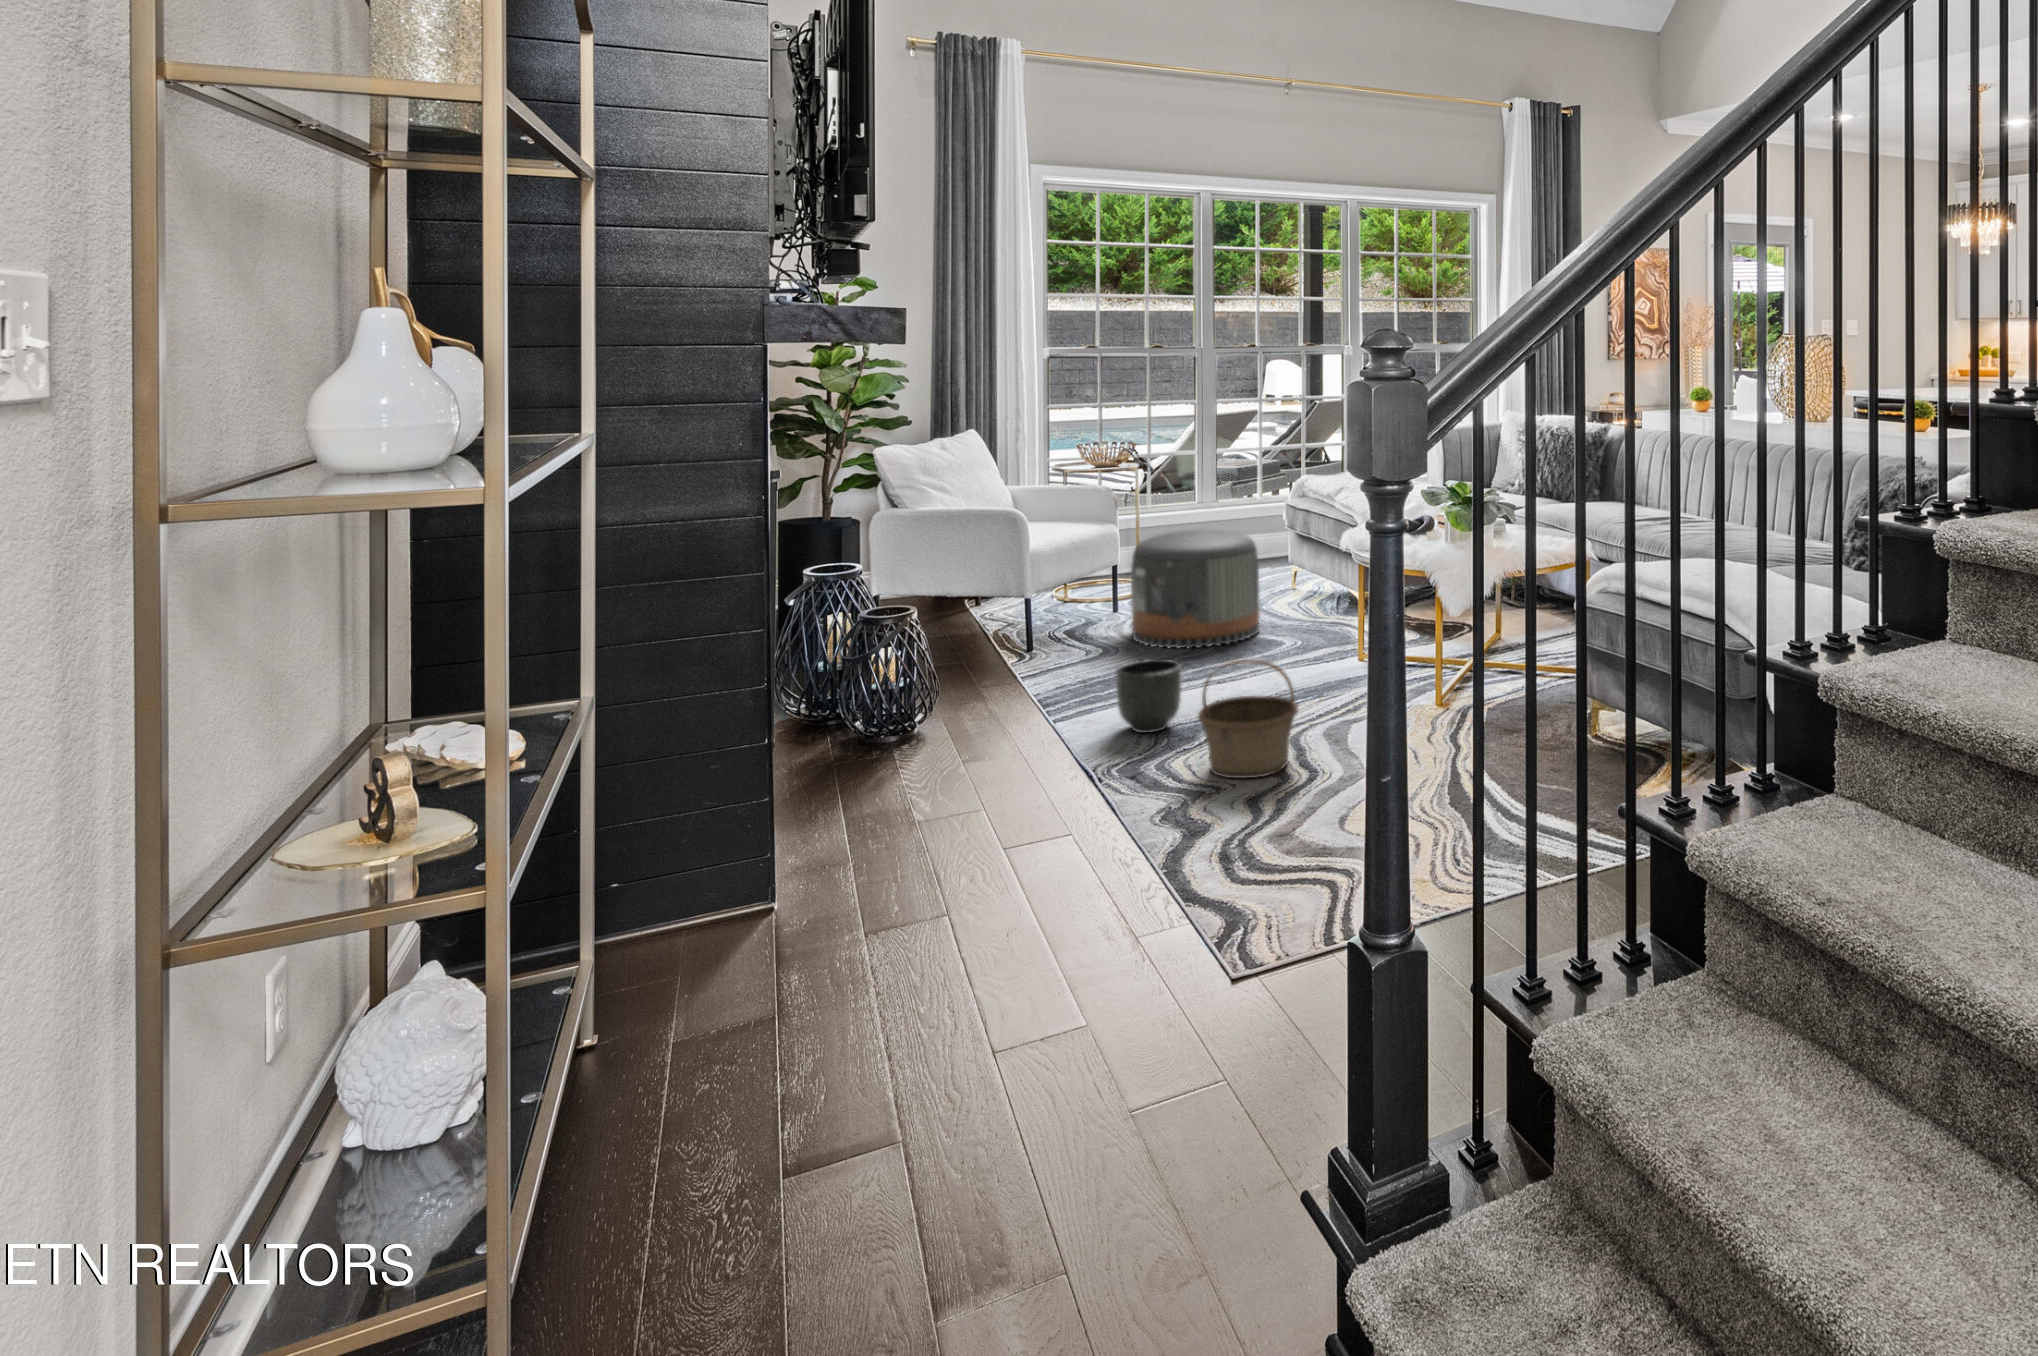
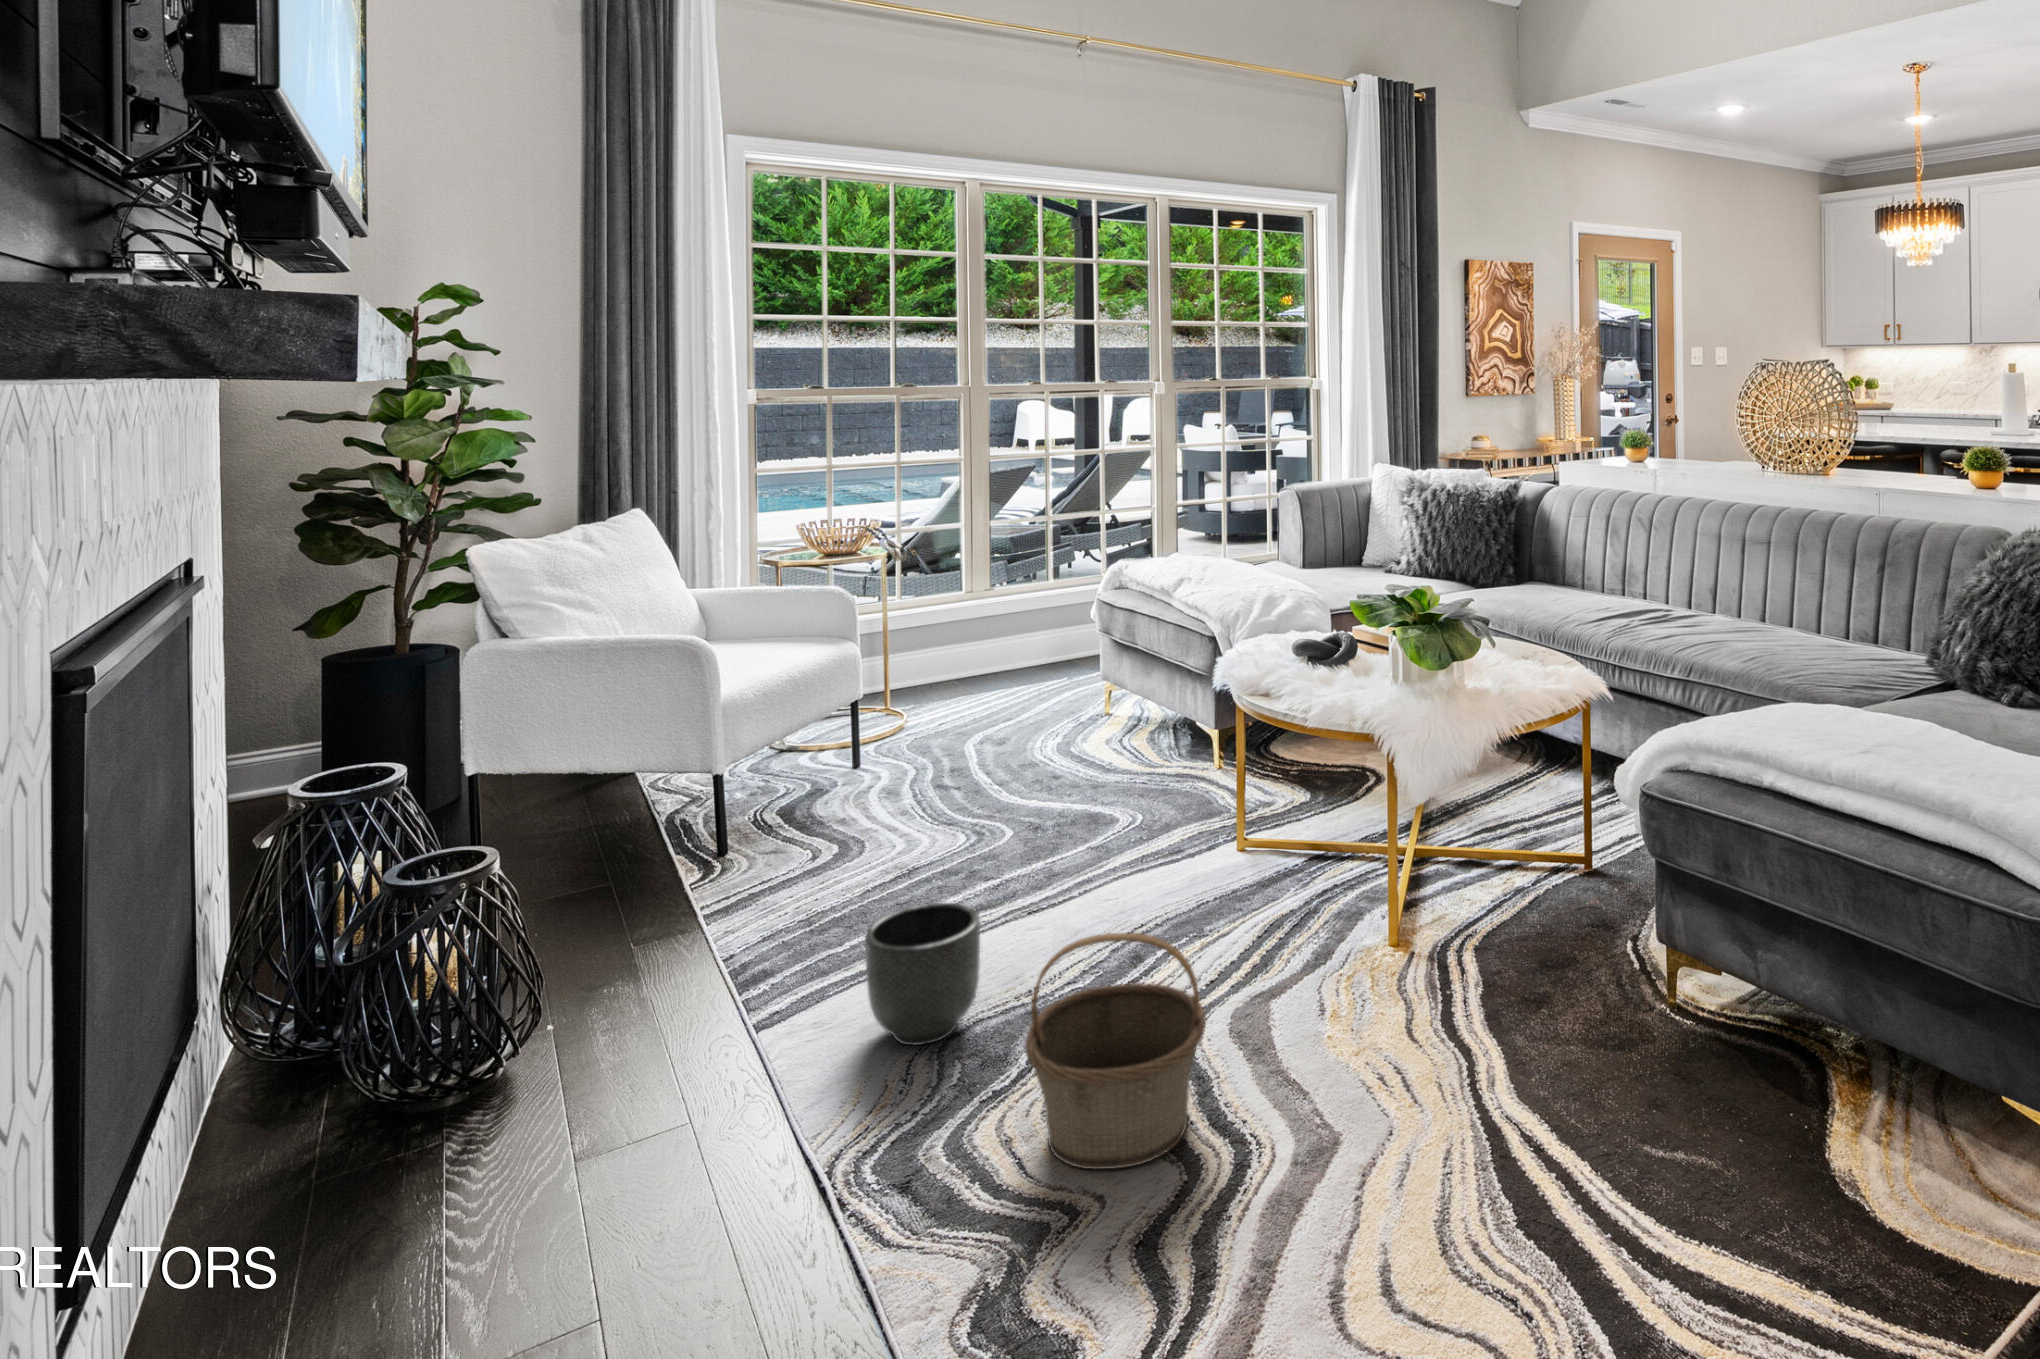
pouf: present [1131,529,1260,648] -> none [879,646,1073,837]

